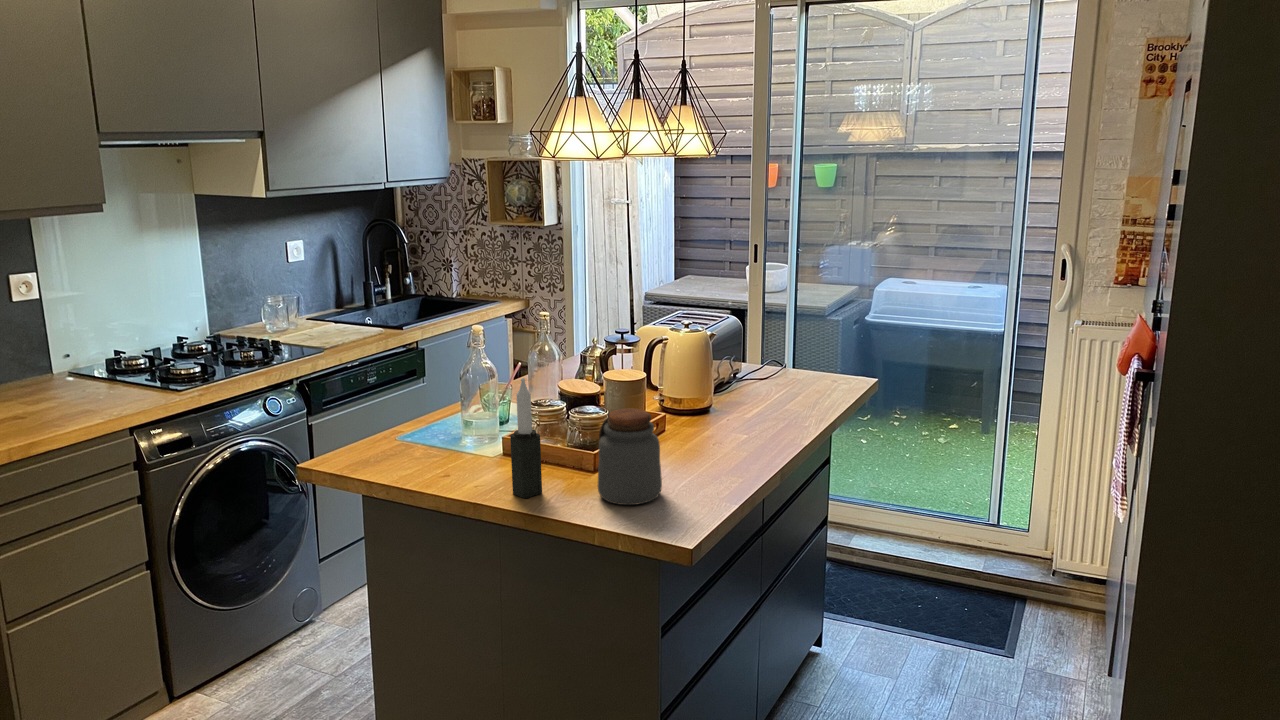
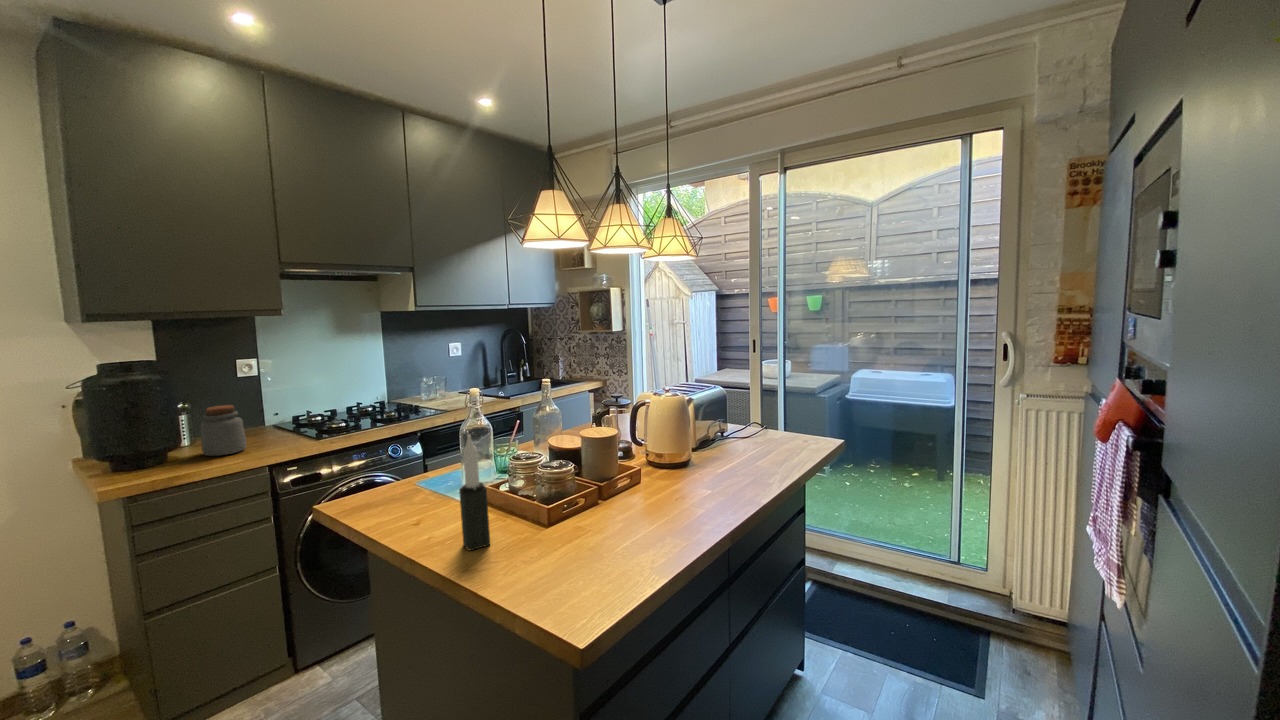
jar: present [597,408,662,505] -> present [201,405,247,456]

